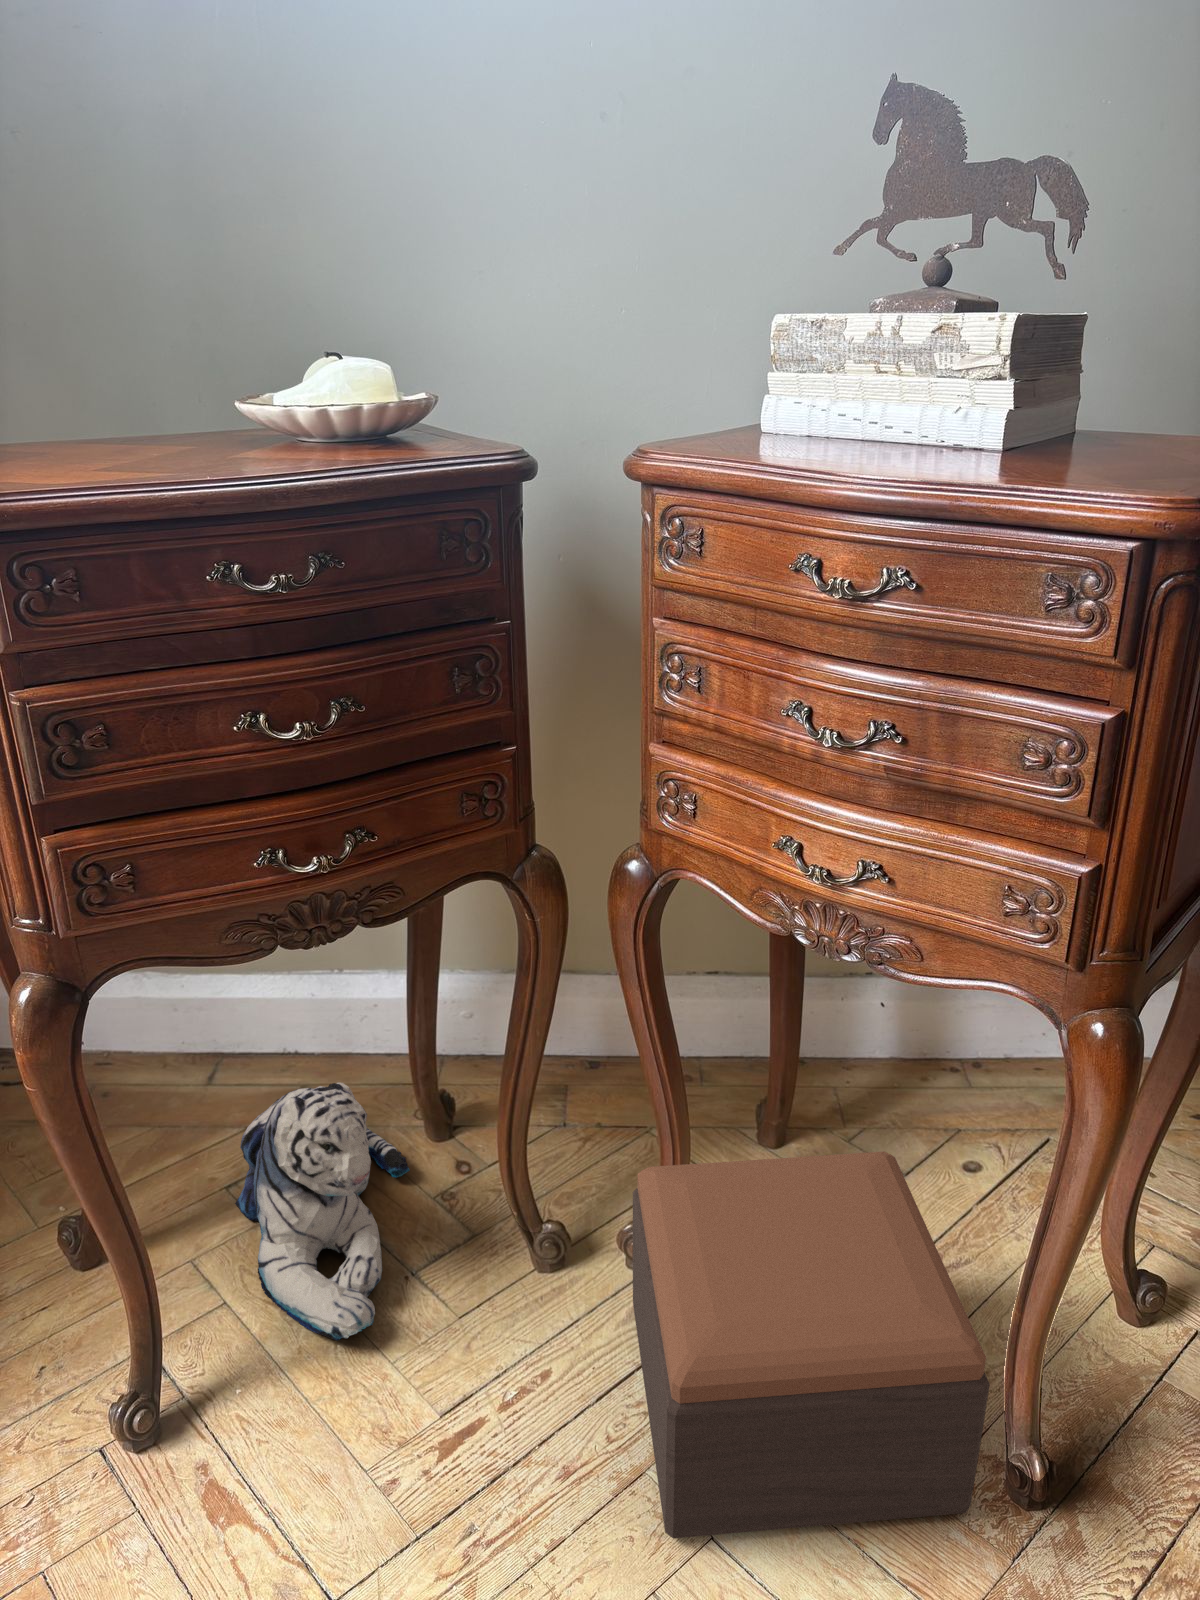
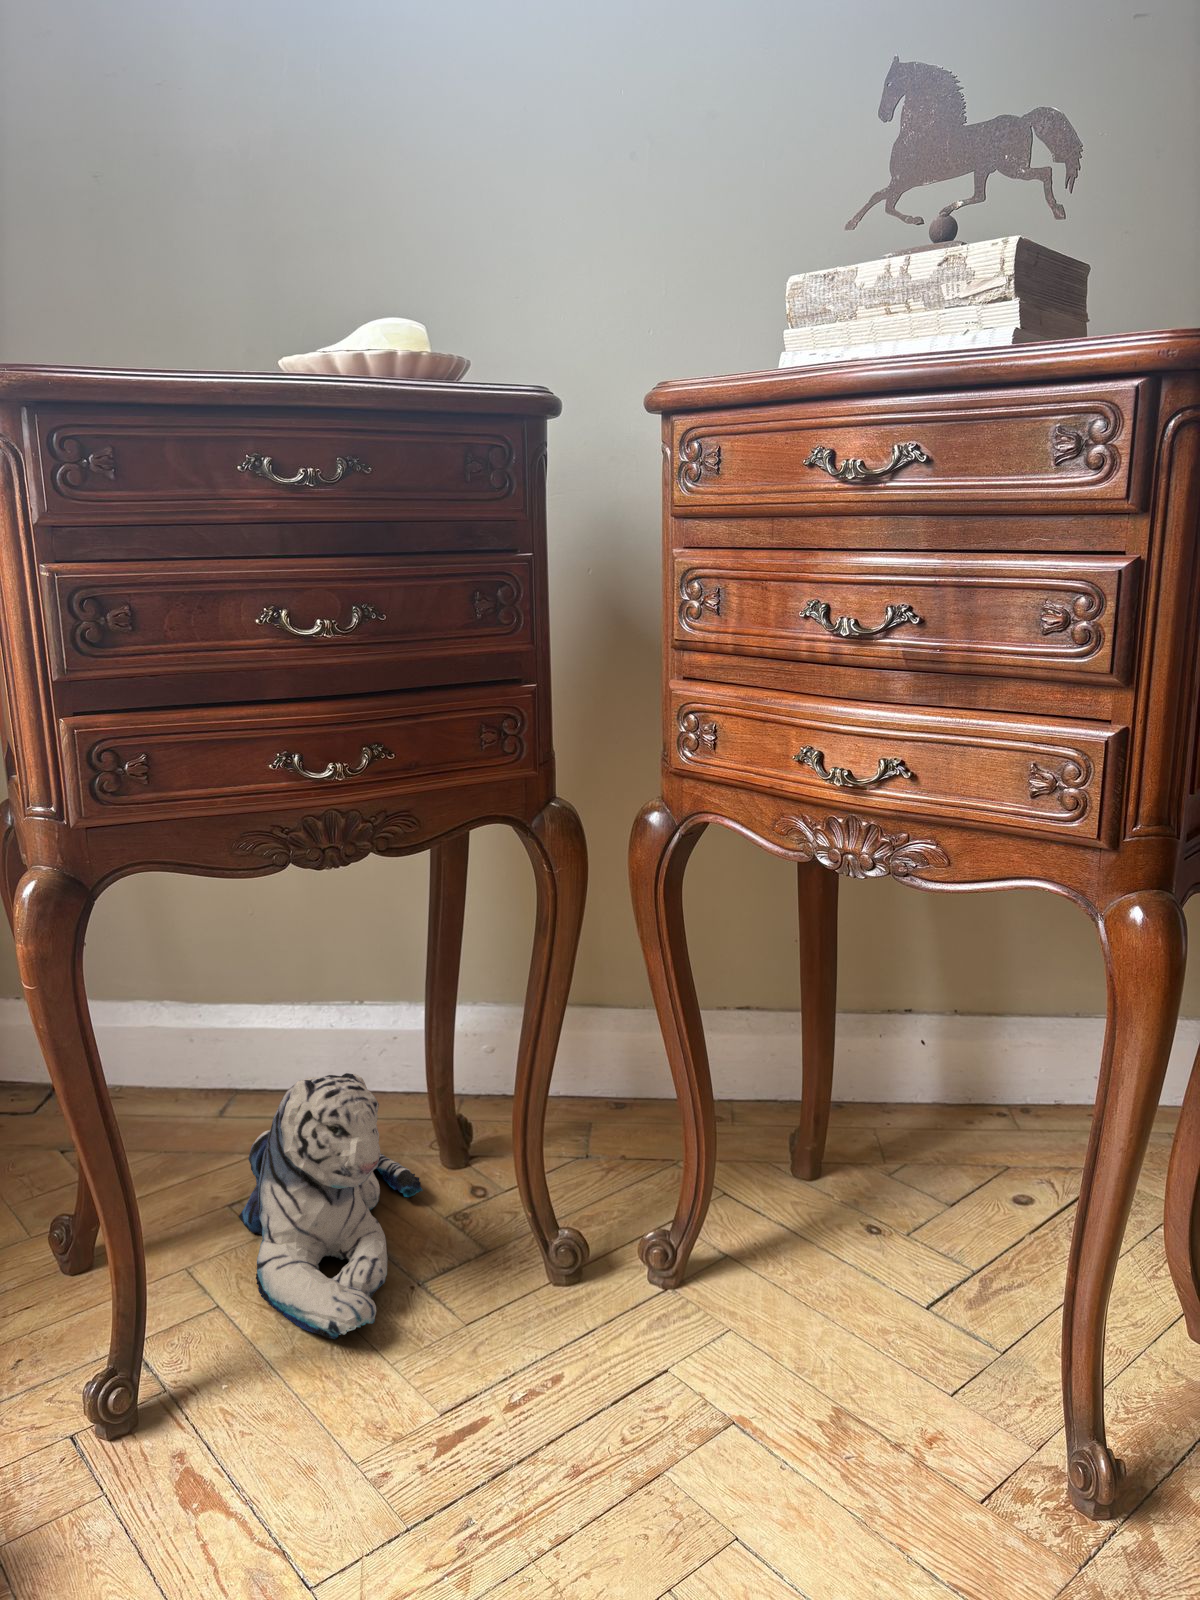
footstool: present [633,1151,990,1538] -> none [654,1135,1045,1534]

